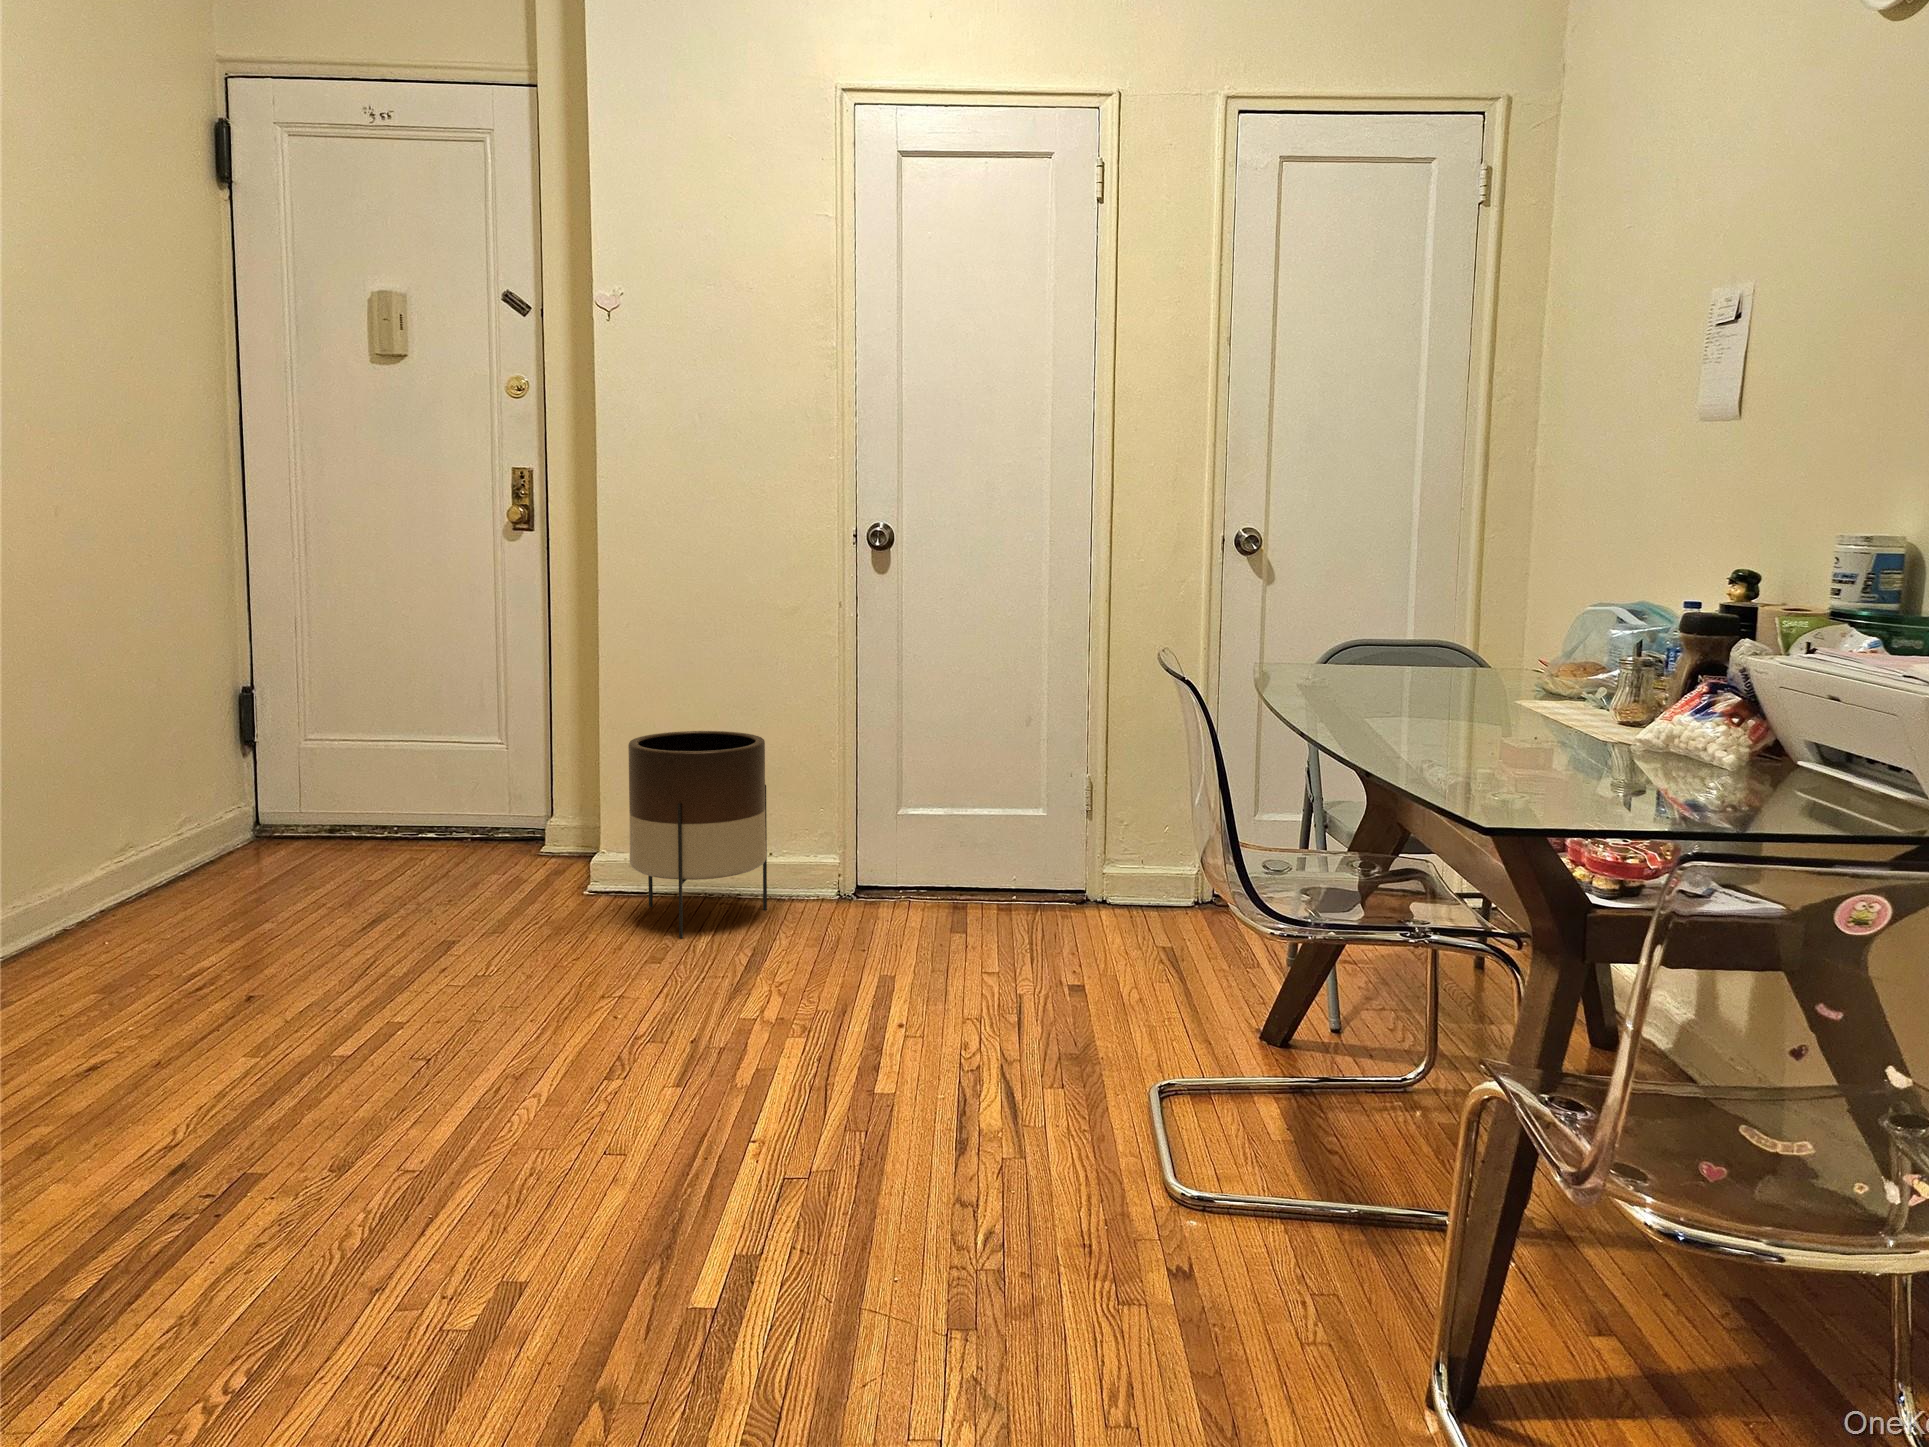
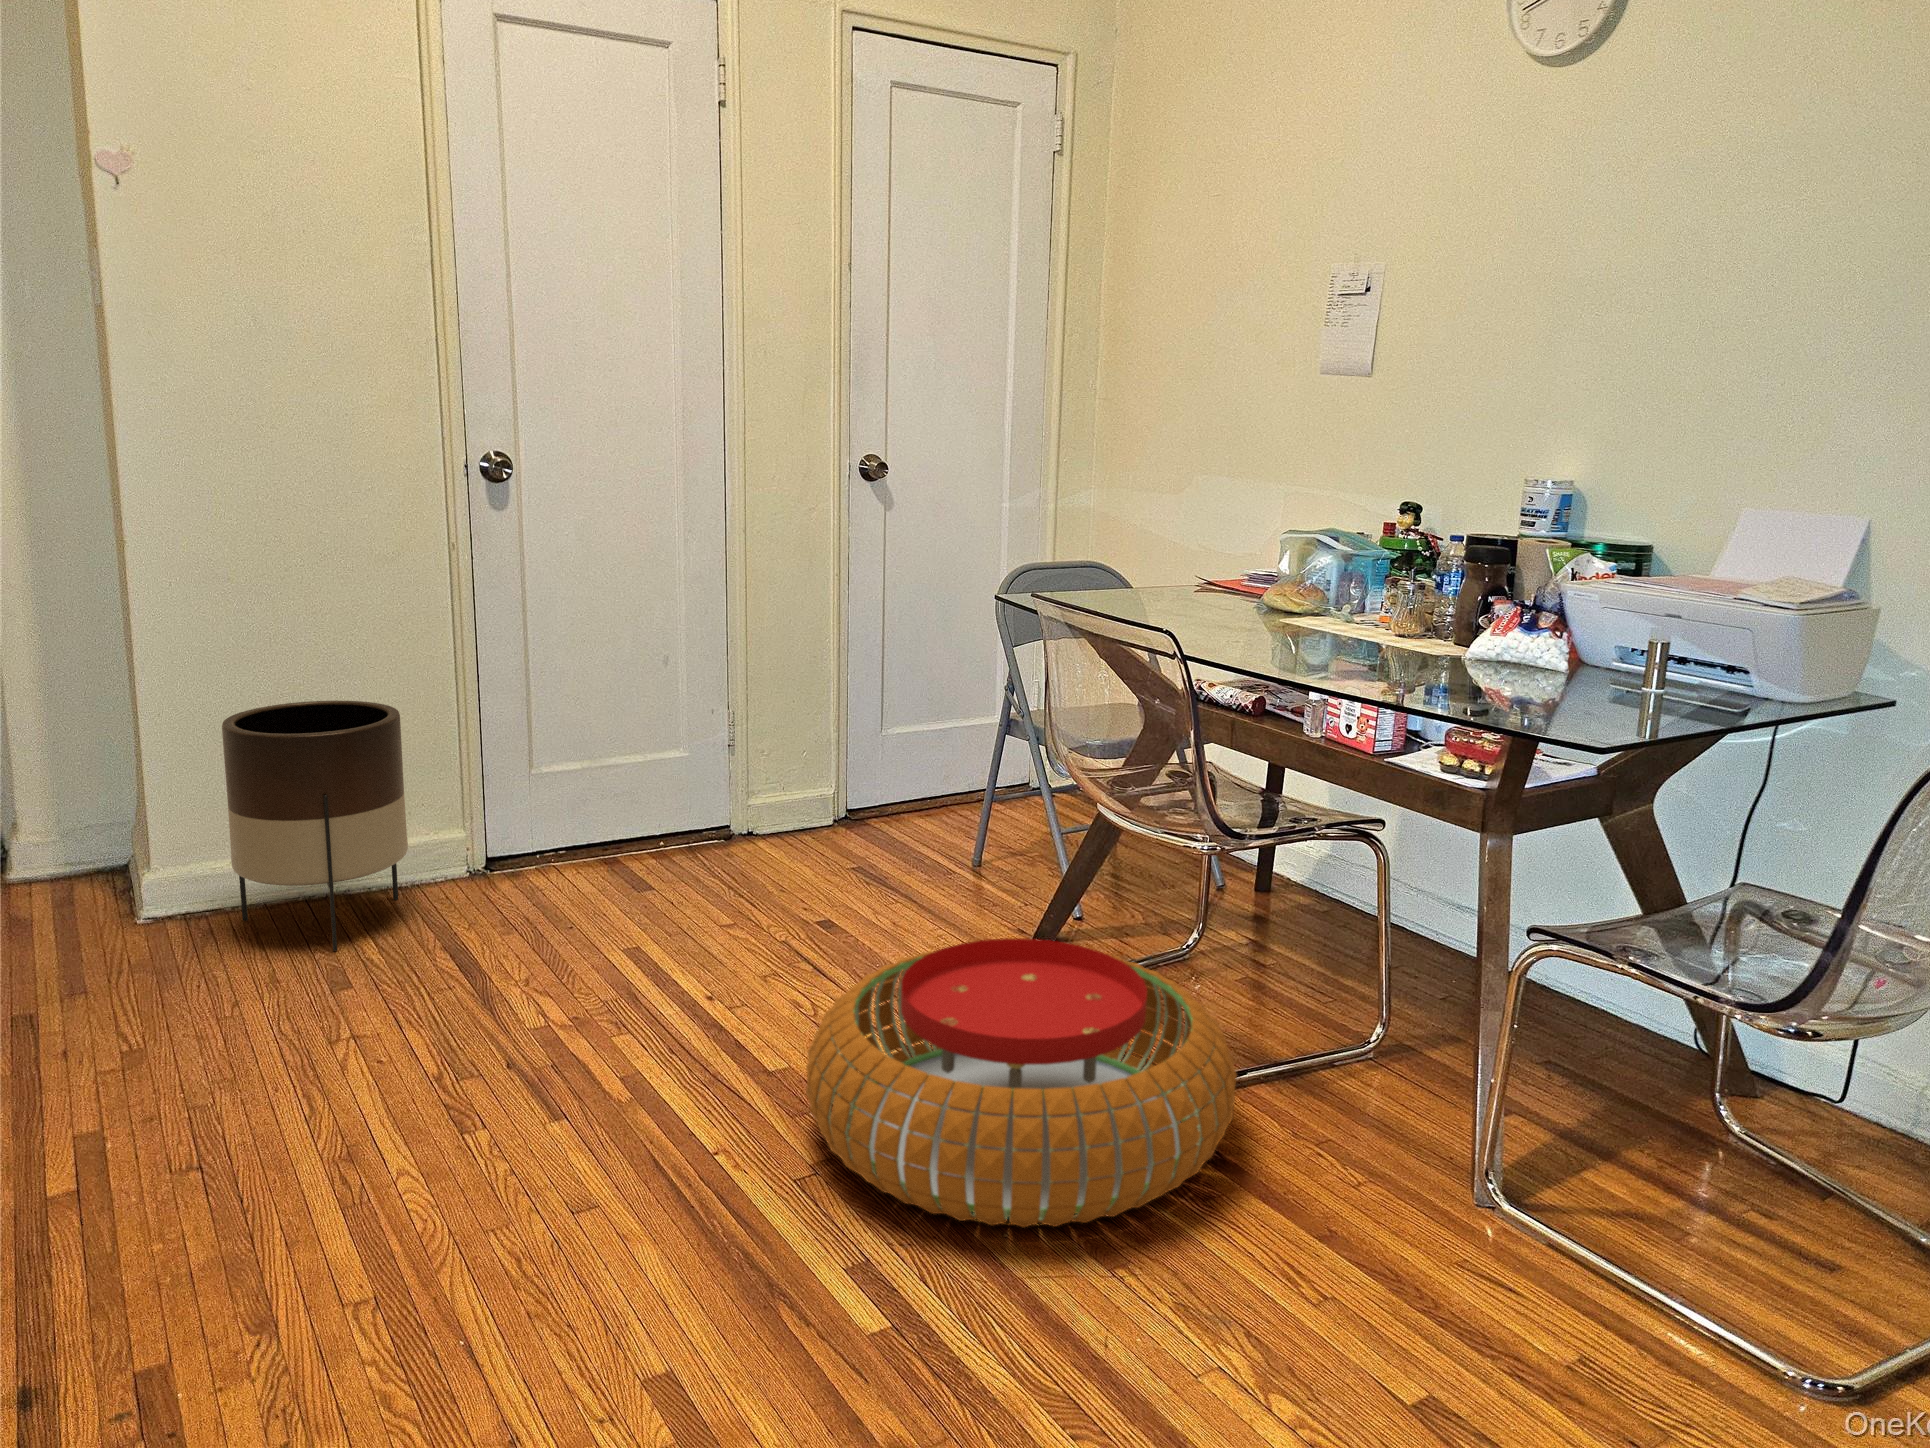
pouf: none [800,997,1246,1287] -> present [806,938,1237,1228]

